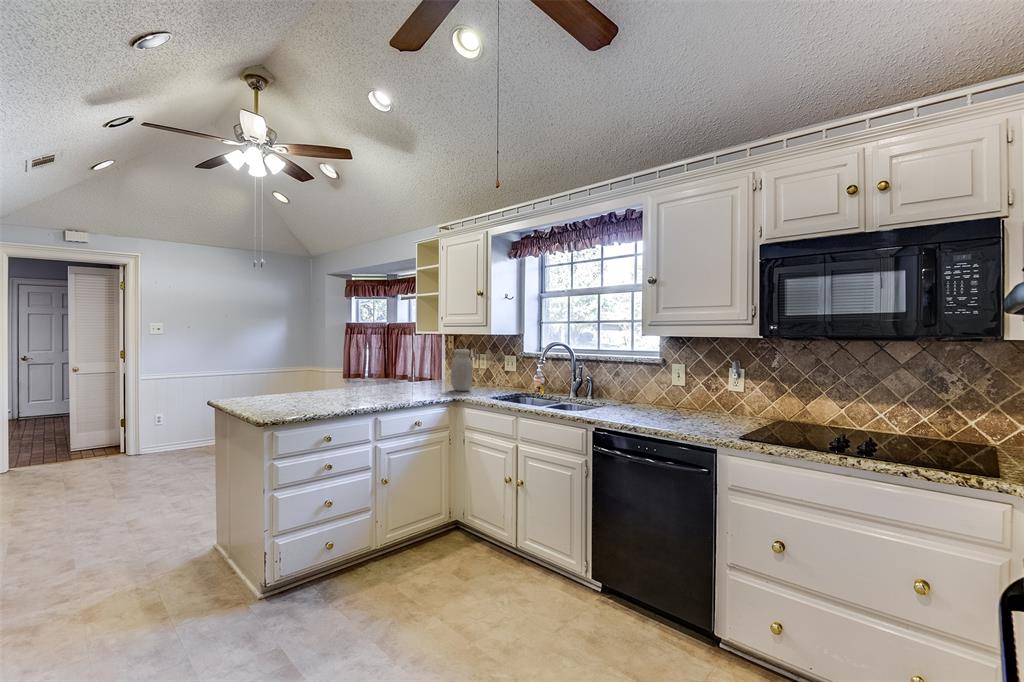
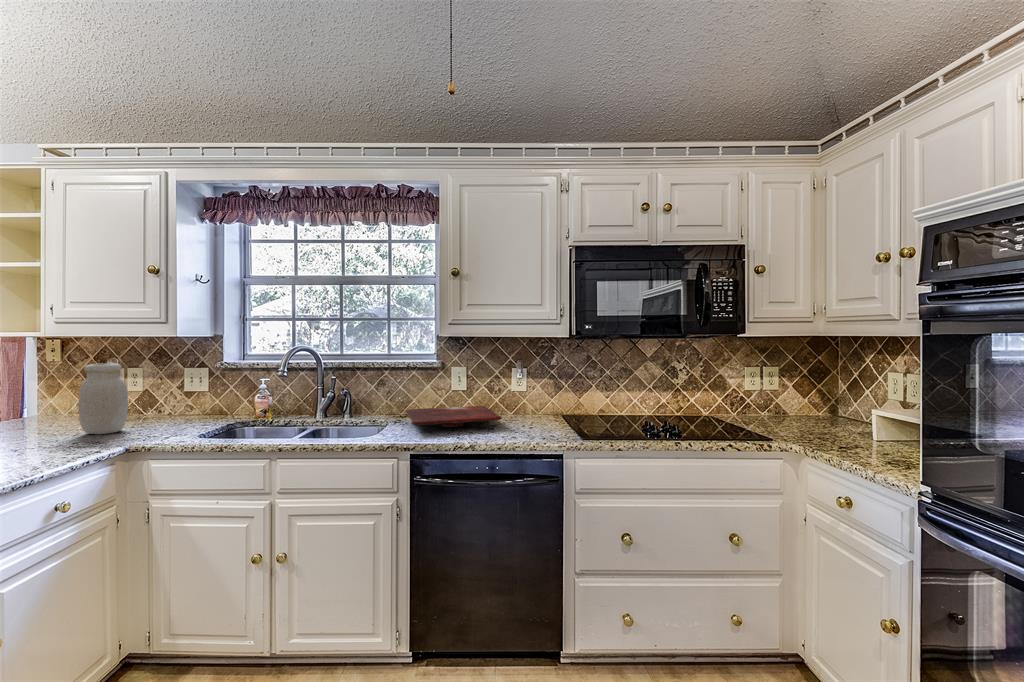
cutting board: none [618,397,702,414] -> present [406,406,502,427]

